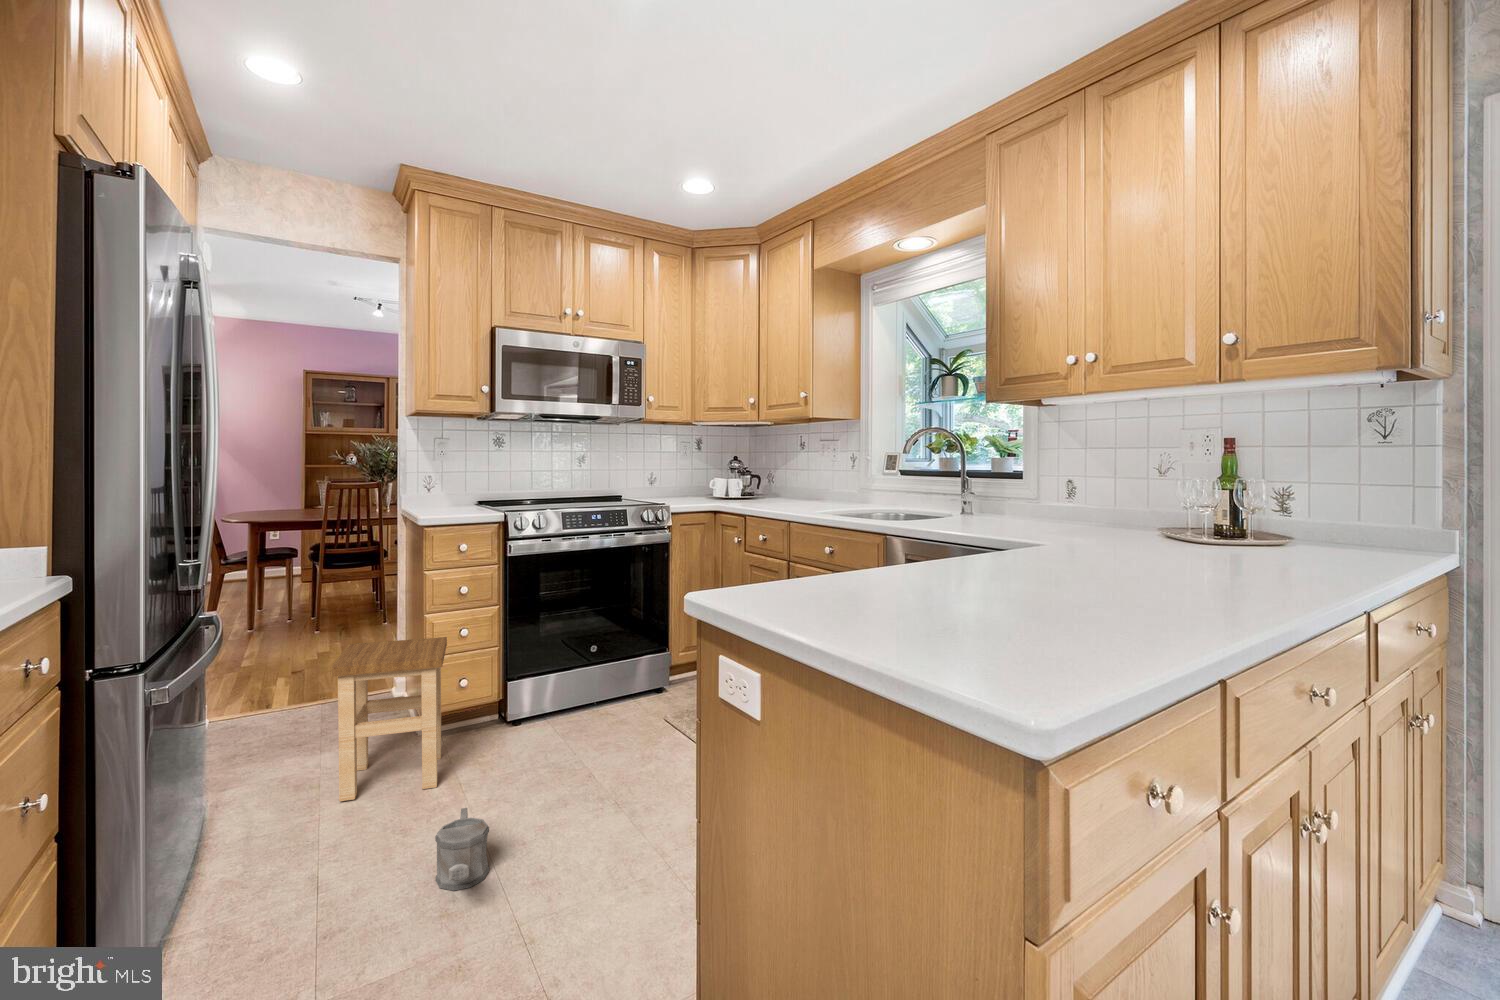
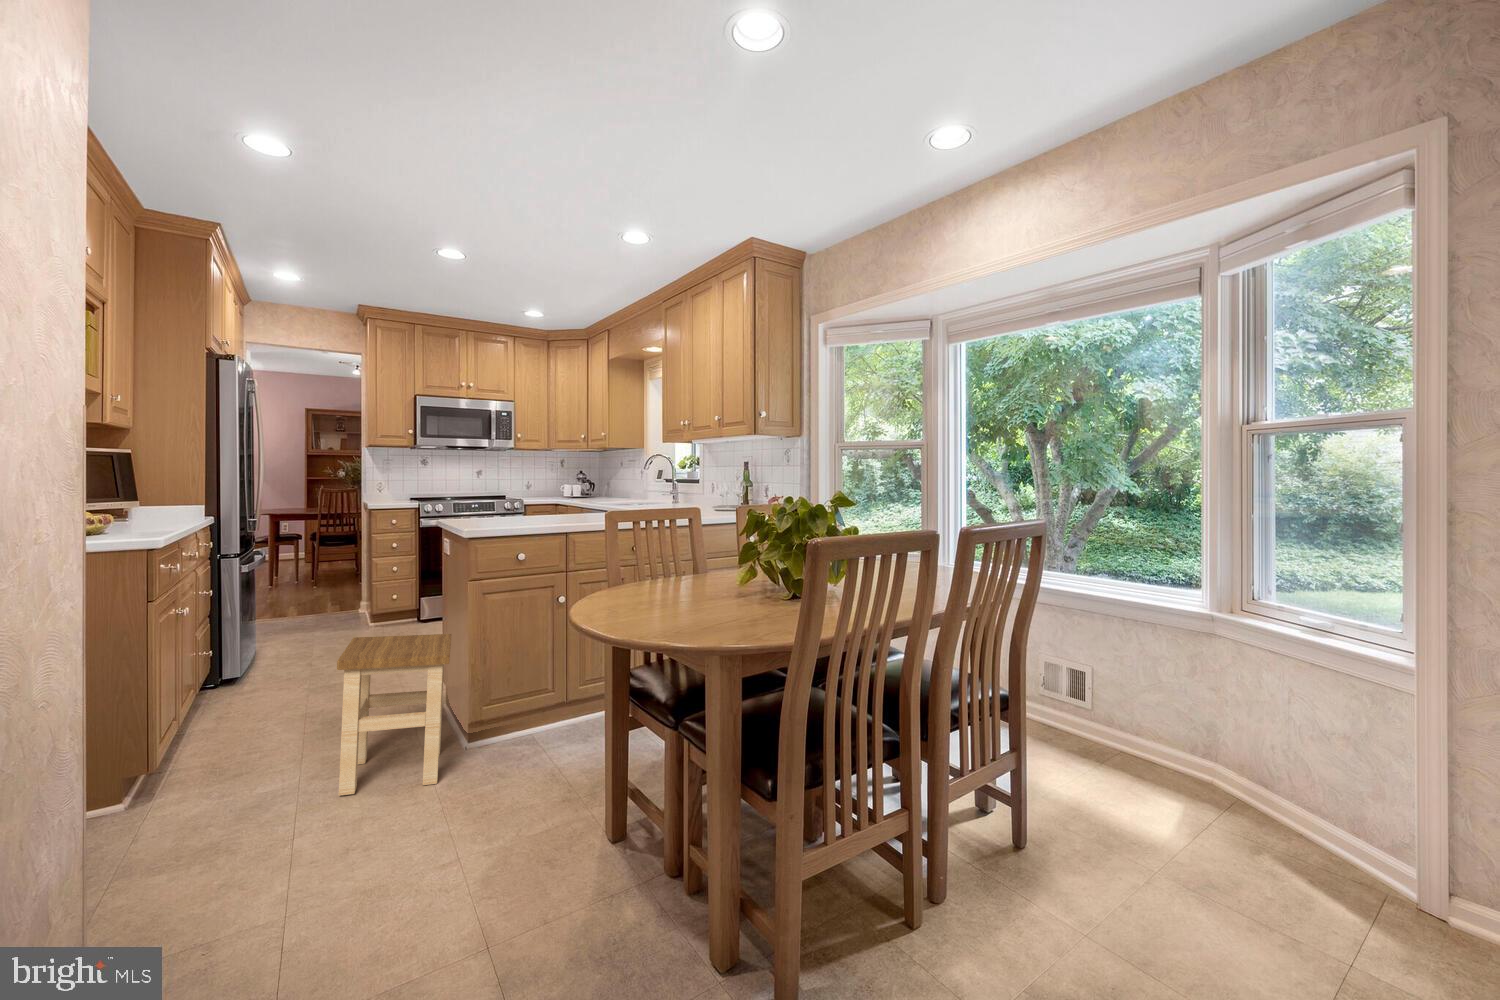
watering can: present [435,808,489,891] -> none [440,806,496,890]

